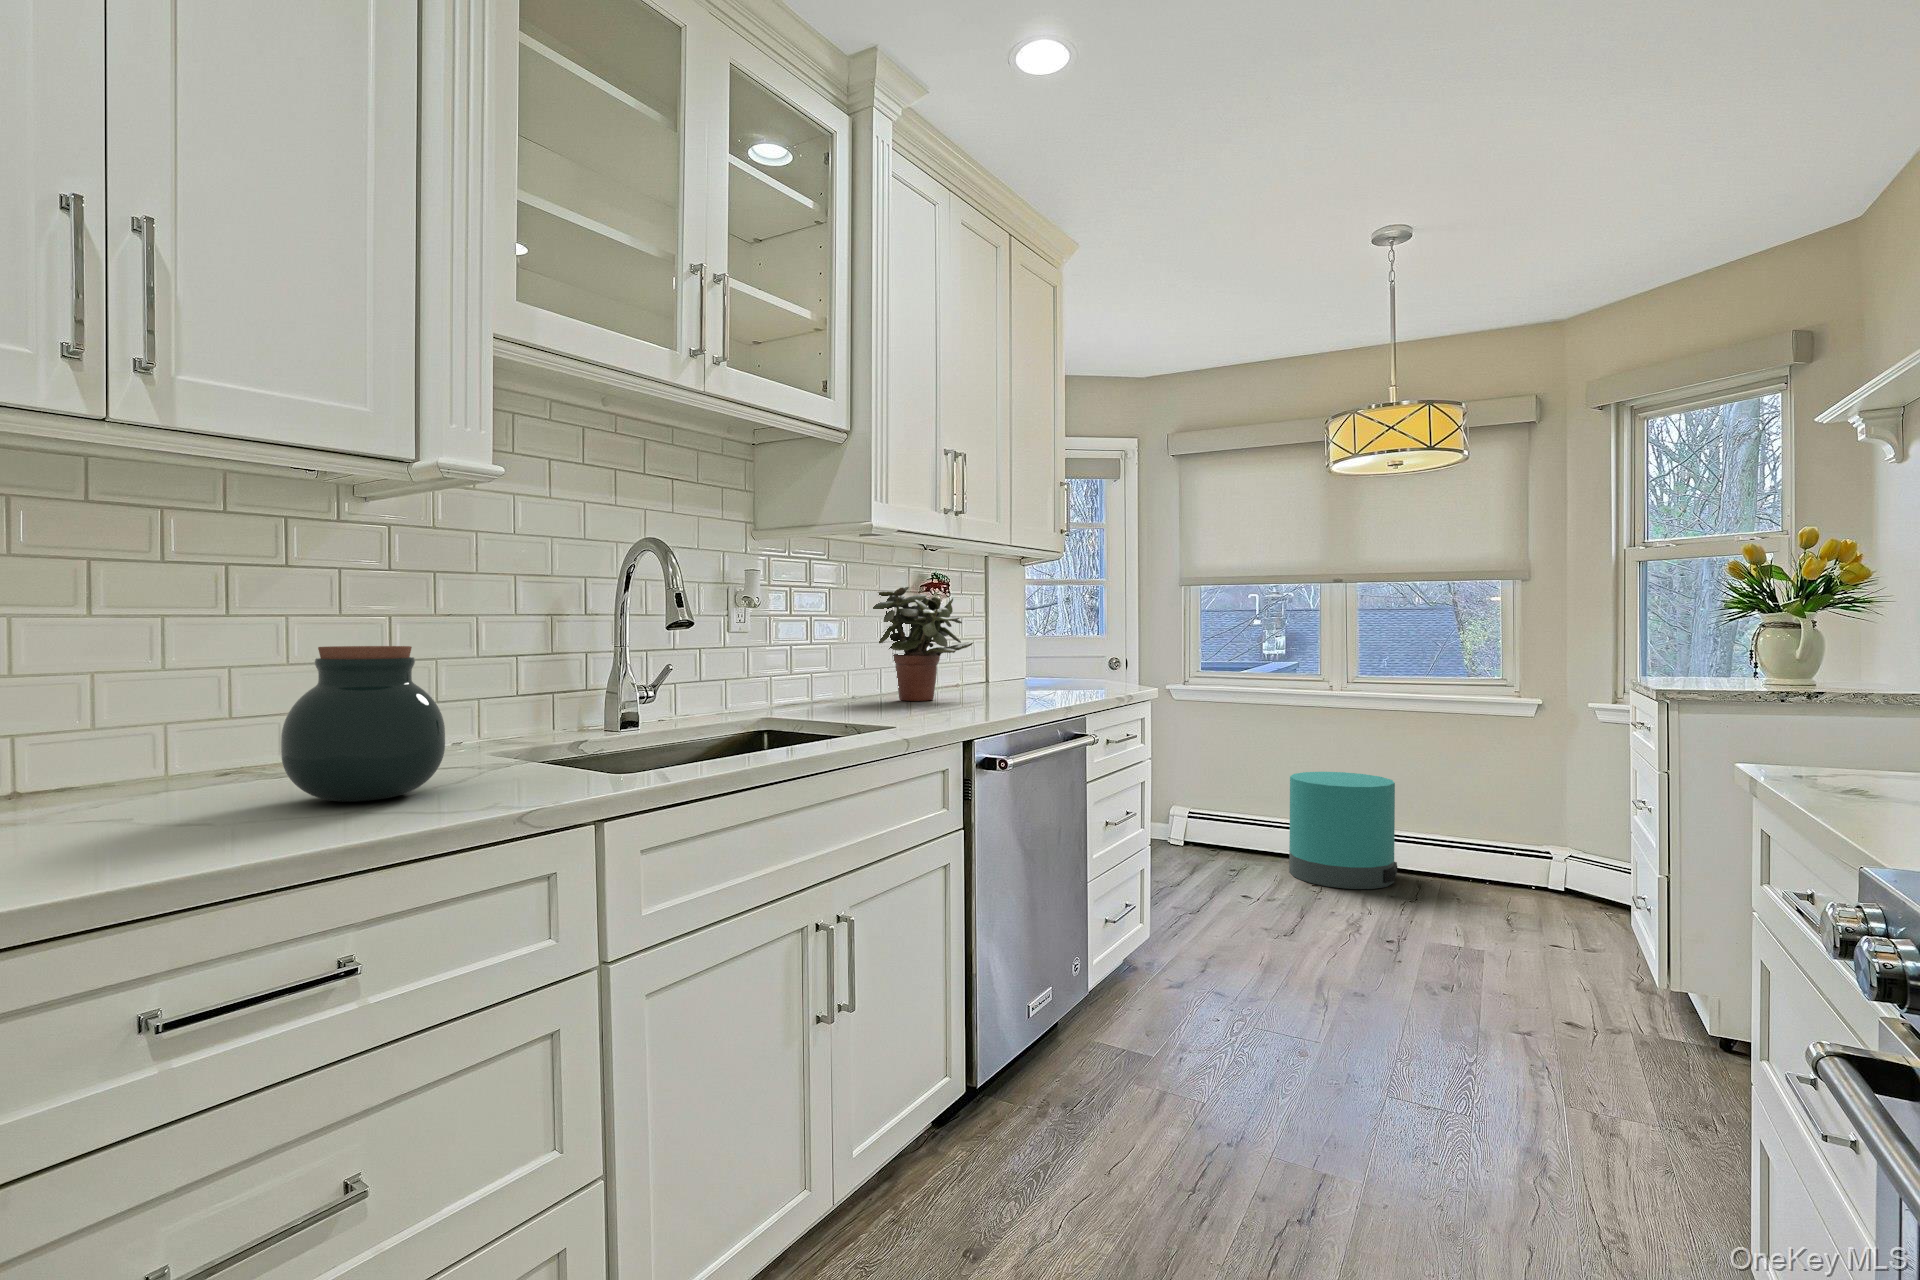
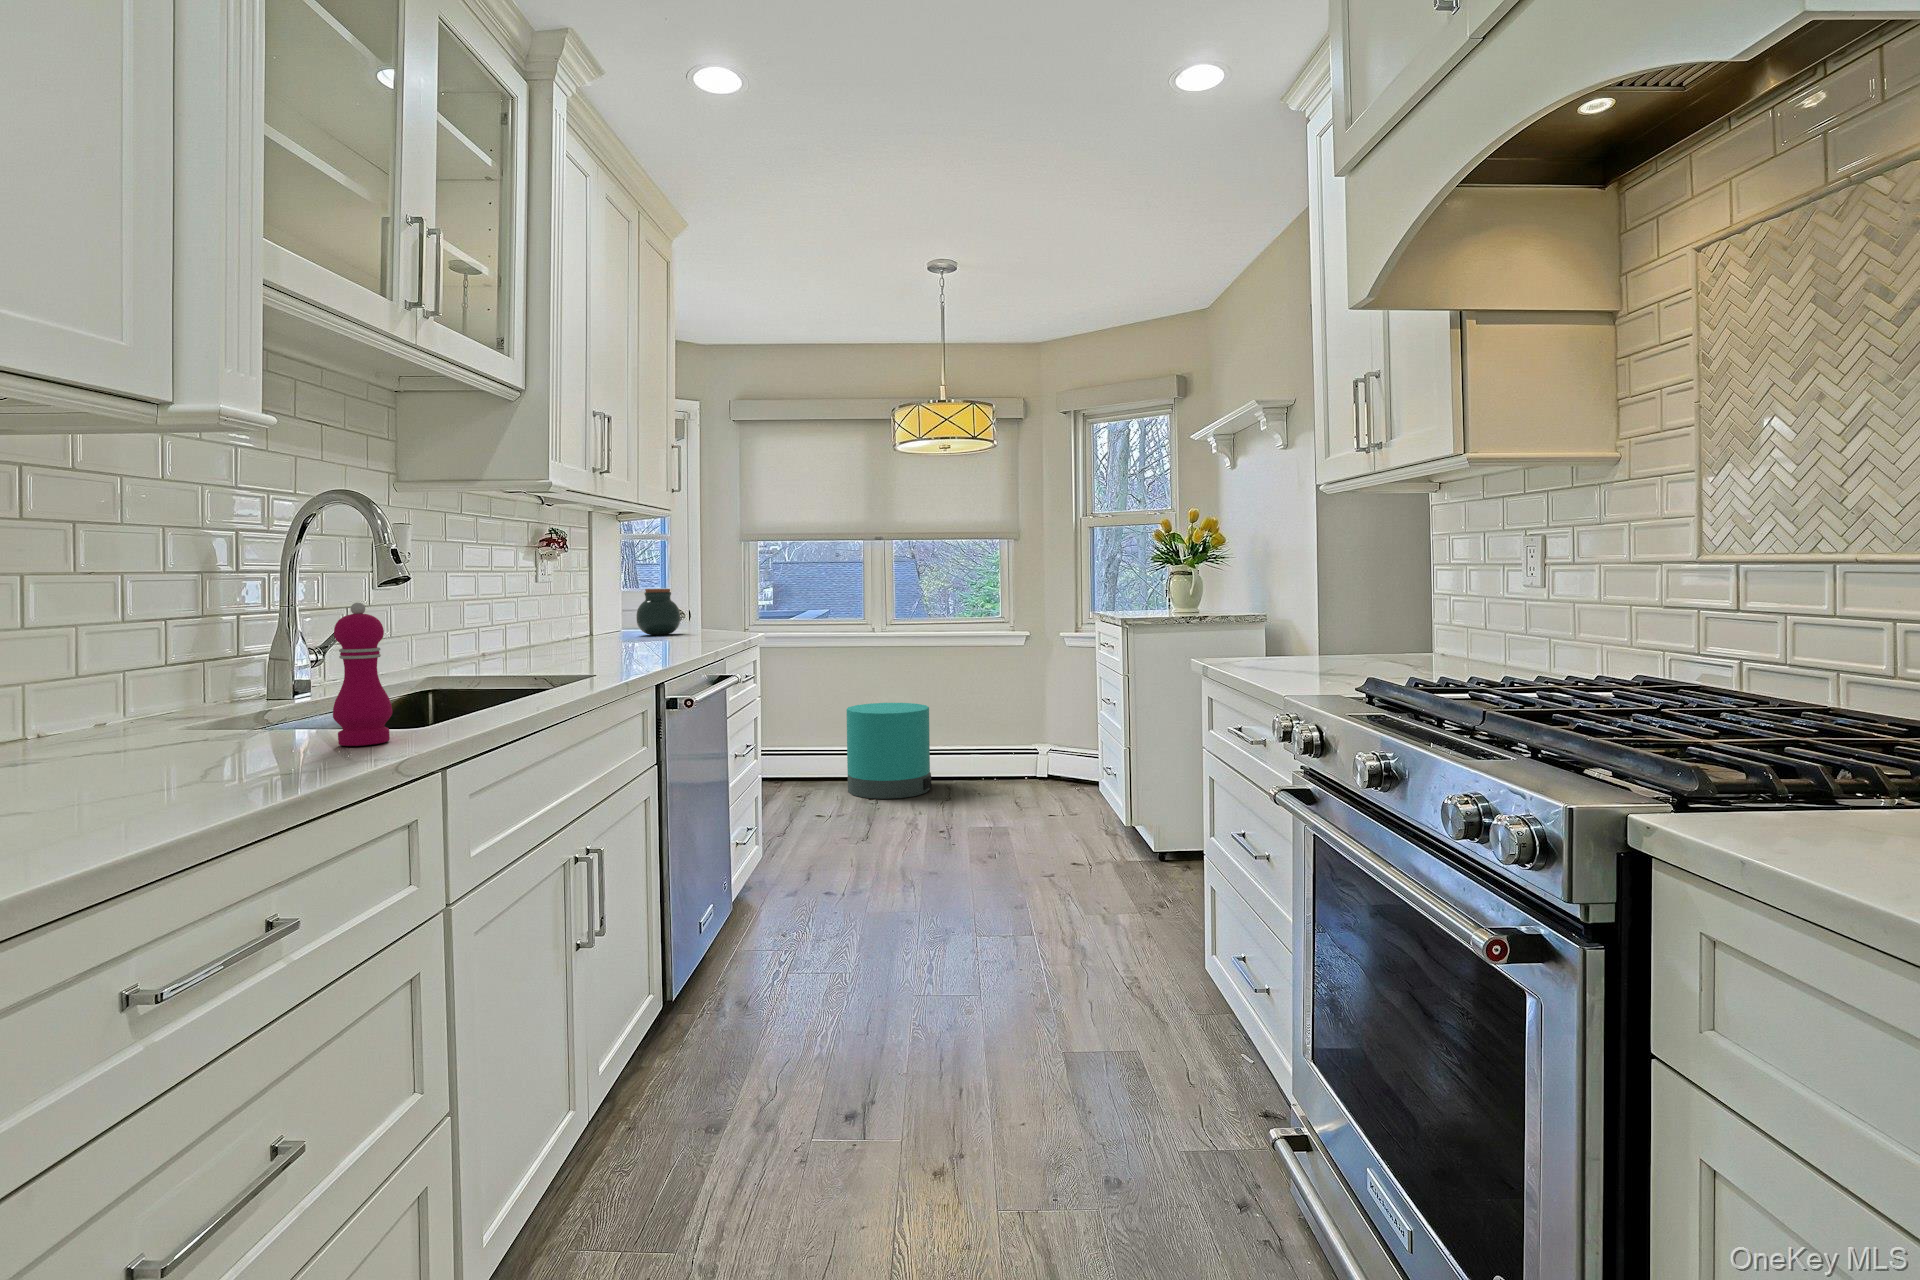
potted plant: present [873,587,973,701] -> none [481,542,600,656]
pepper mill: none [508,645,566,794] -> present [333,603,392,746]
jar: present [281,646,445,802] -> present [636,589,680,635]

